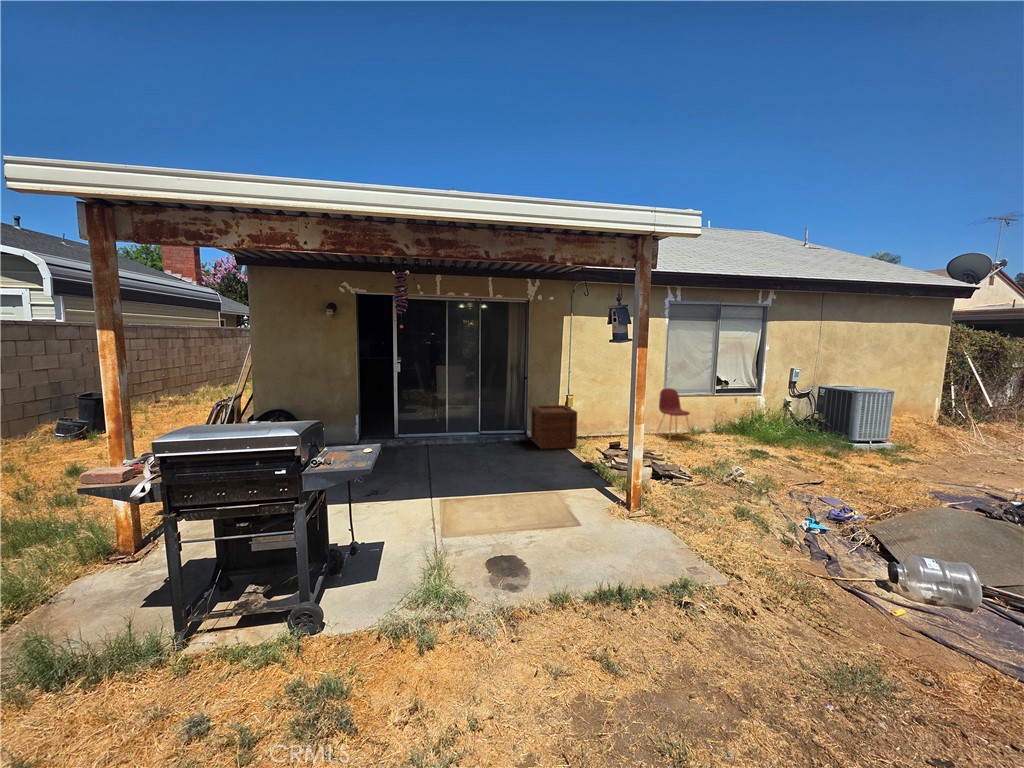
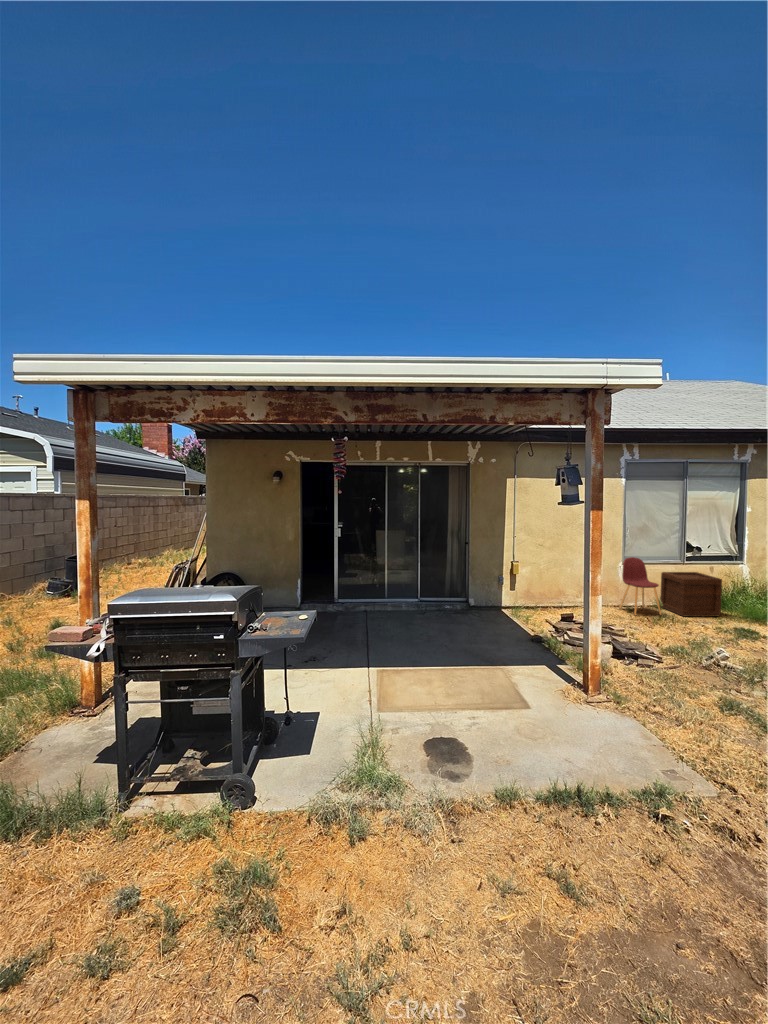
wooden crate: present [531,405,577,449] -> present [660,572,722,617]

